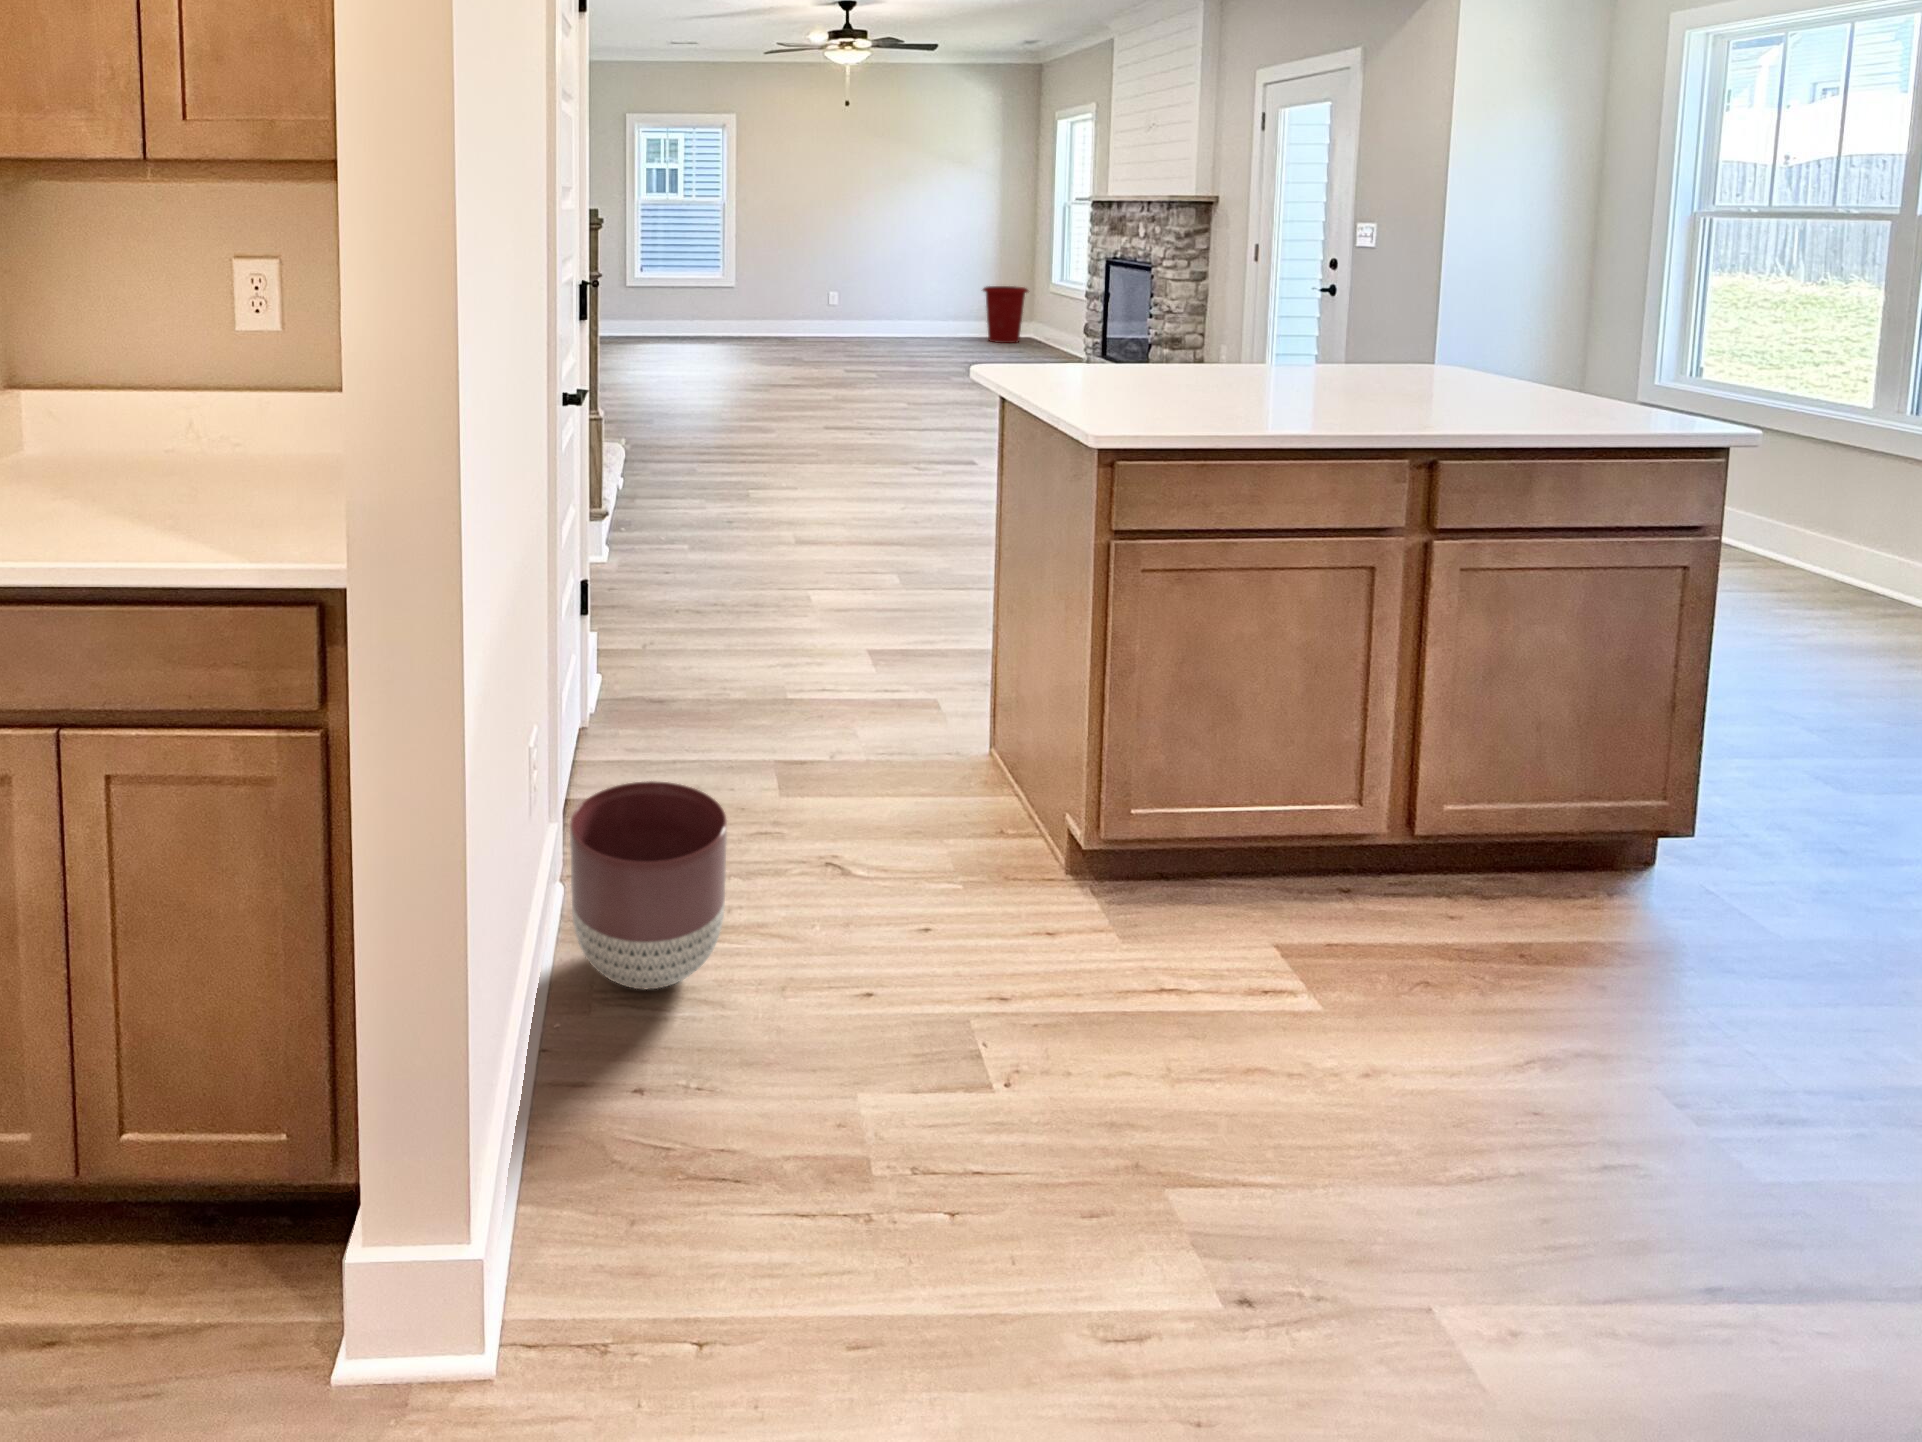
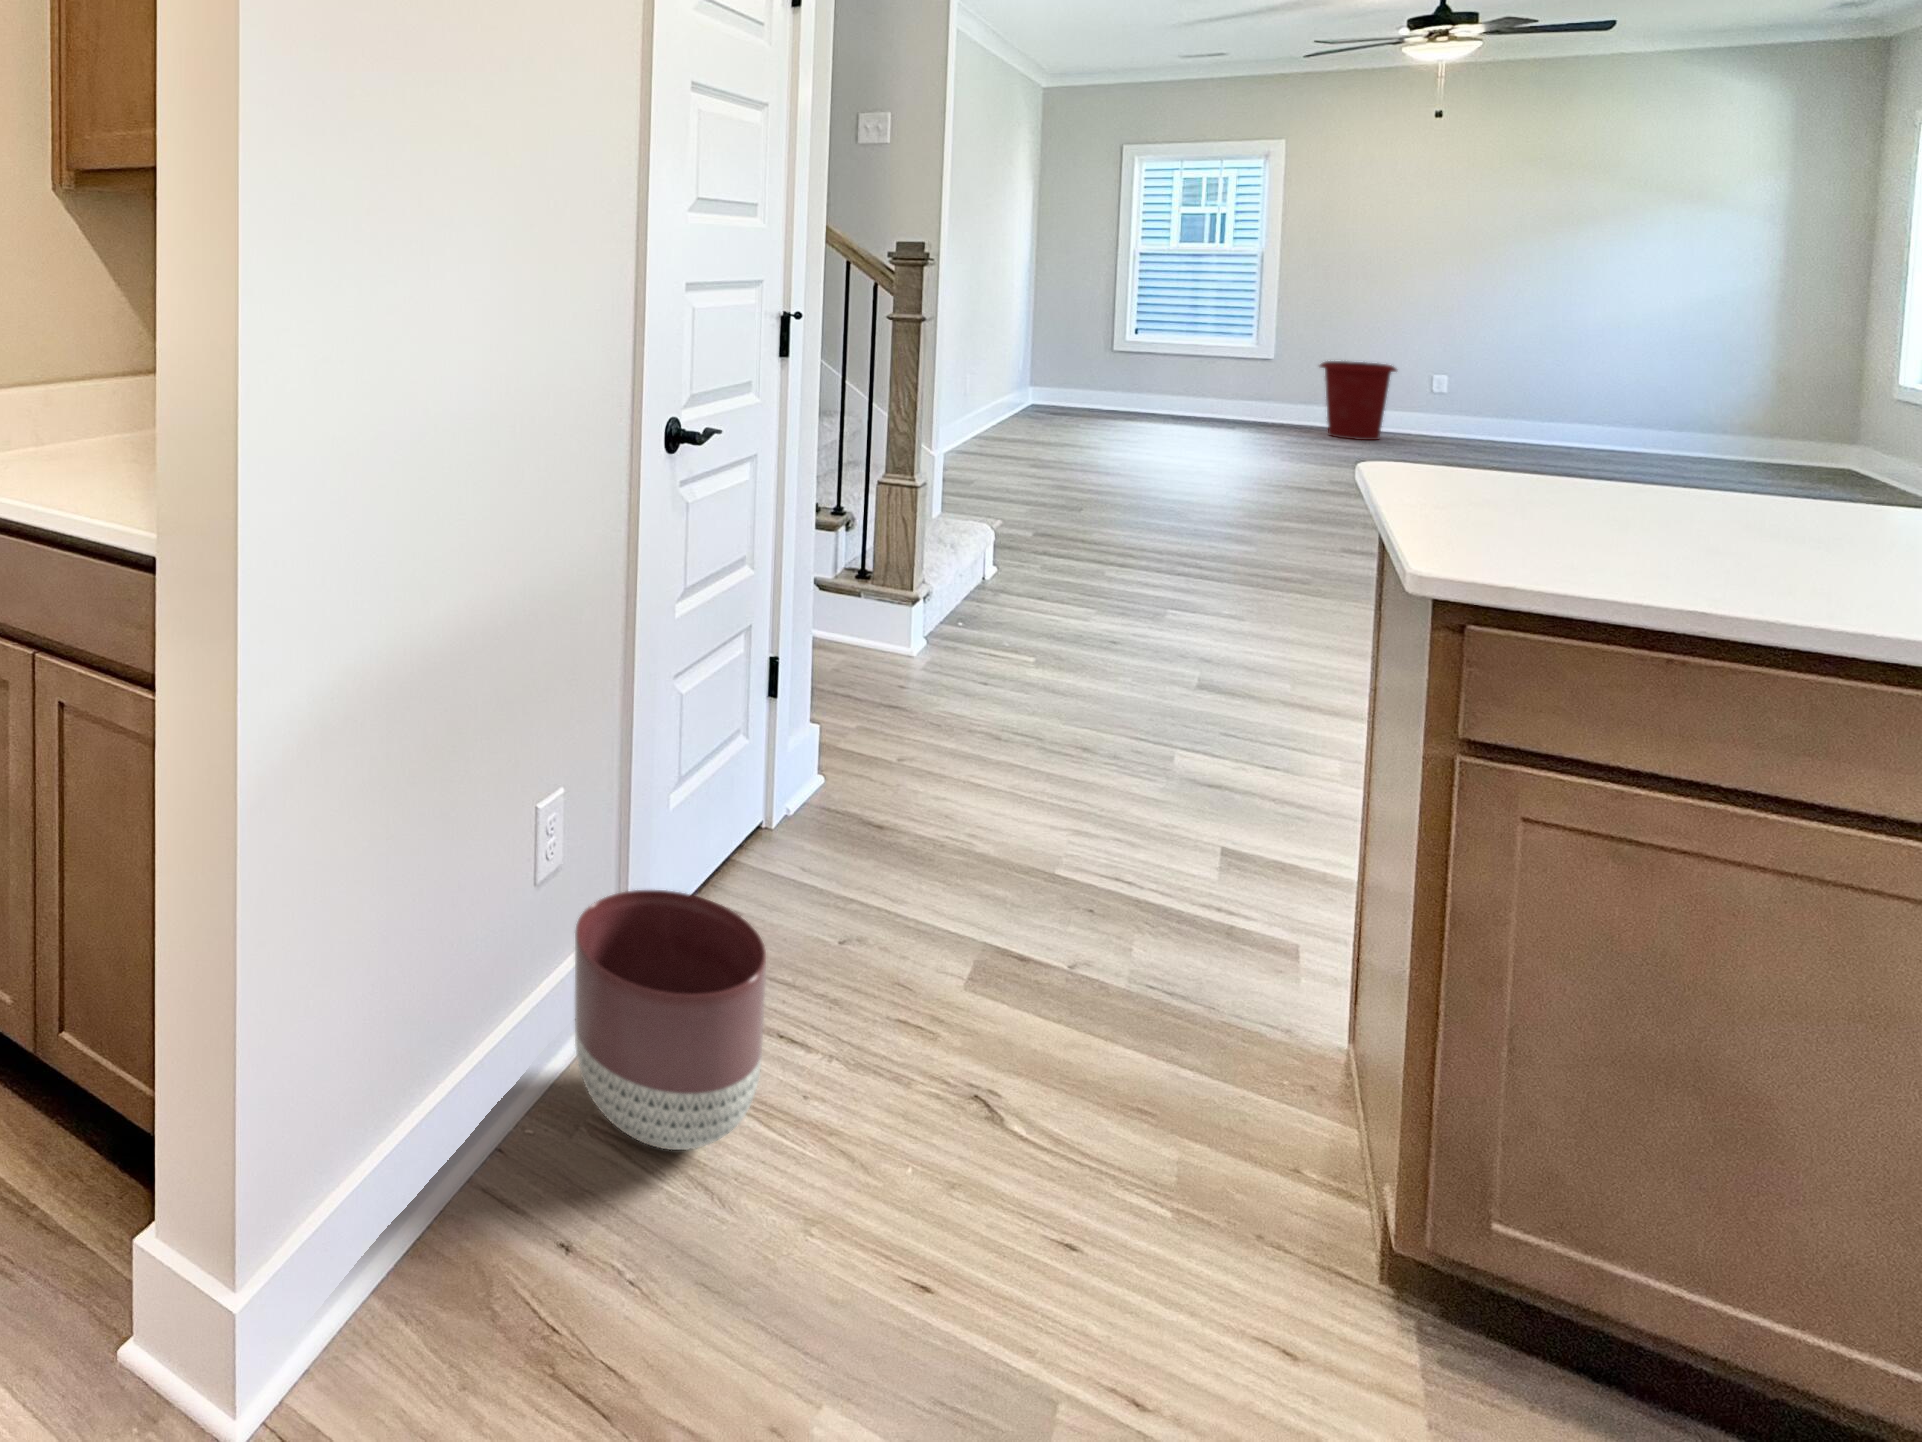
waste bin: present [983,286,1028,343] -> present [1320,361,1397,440]

